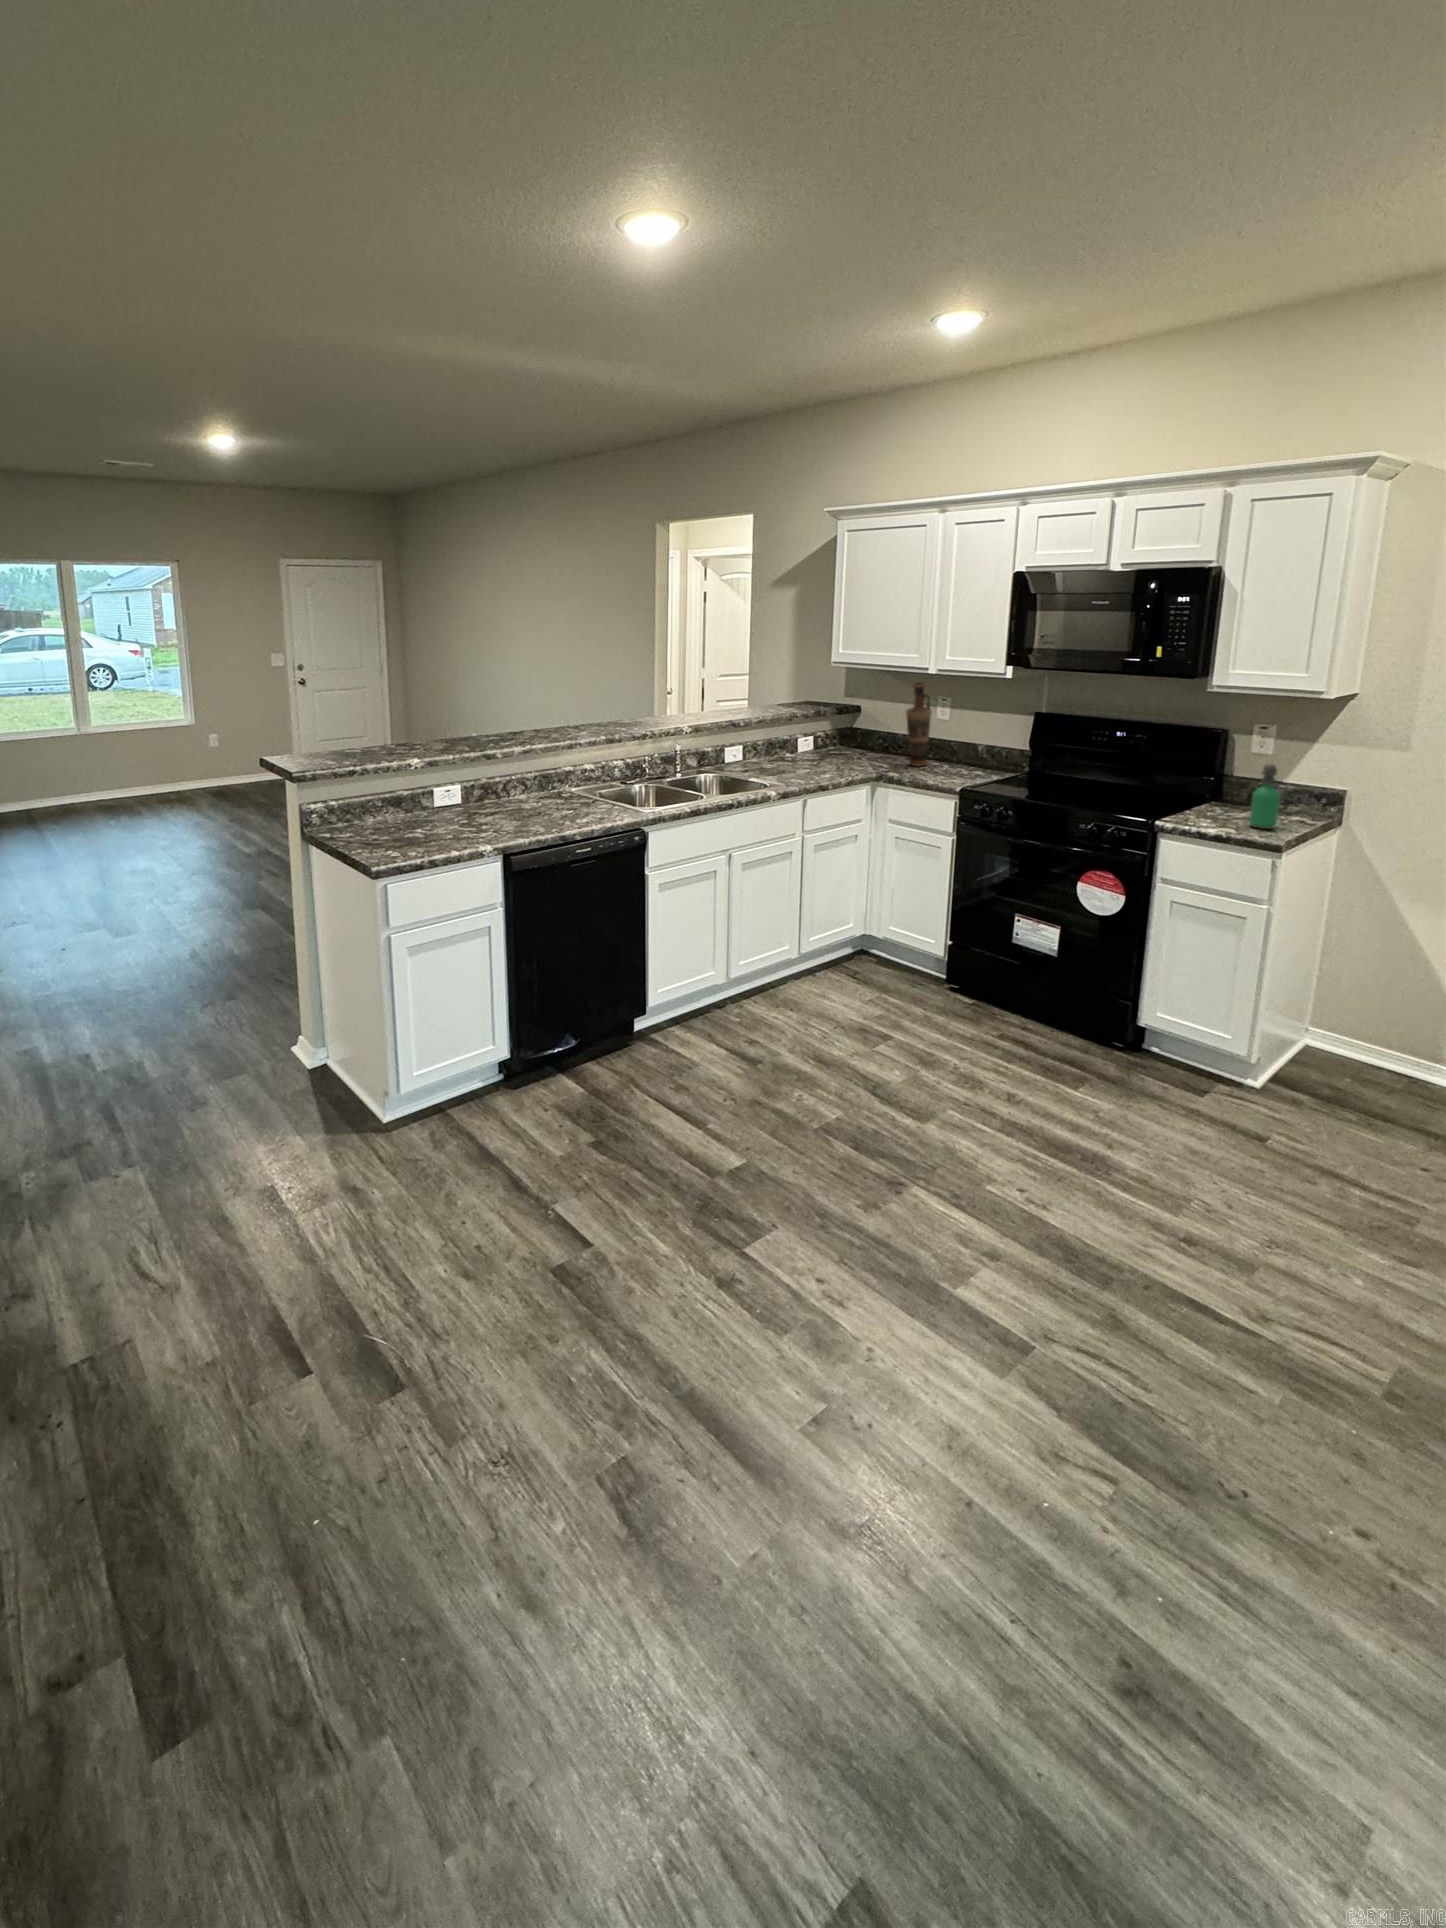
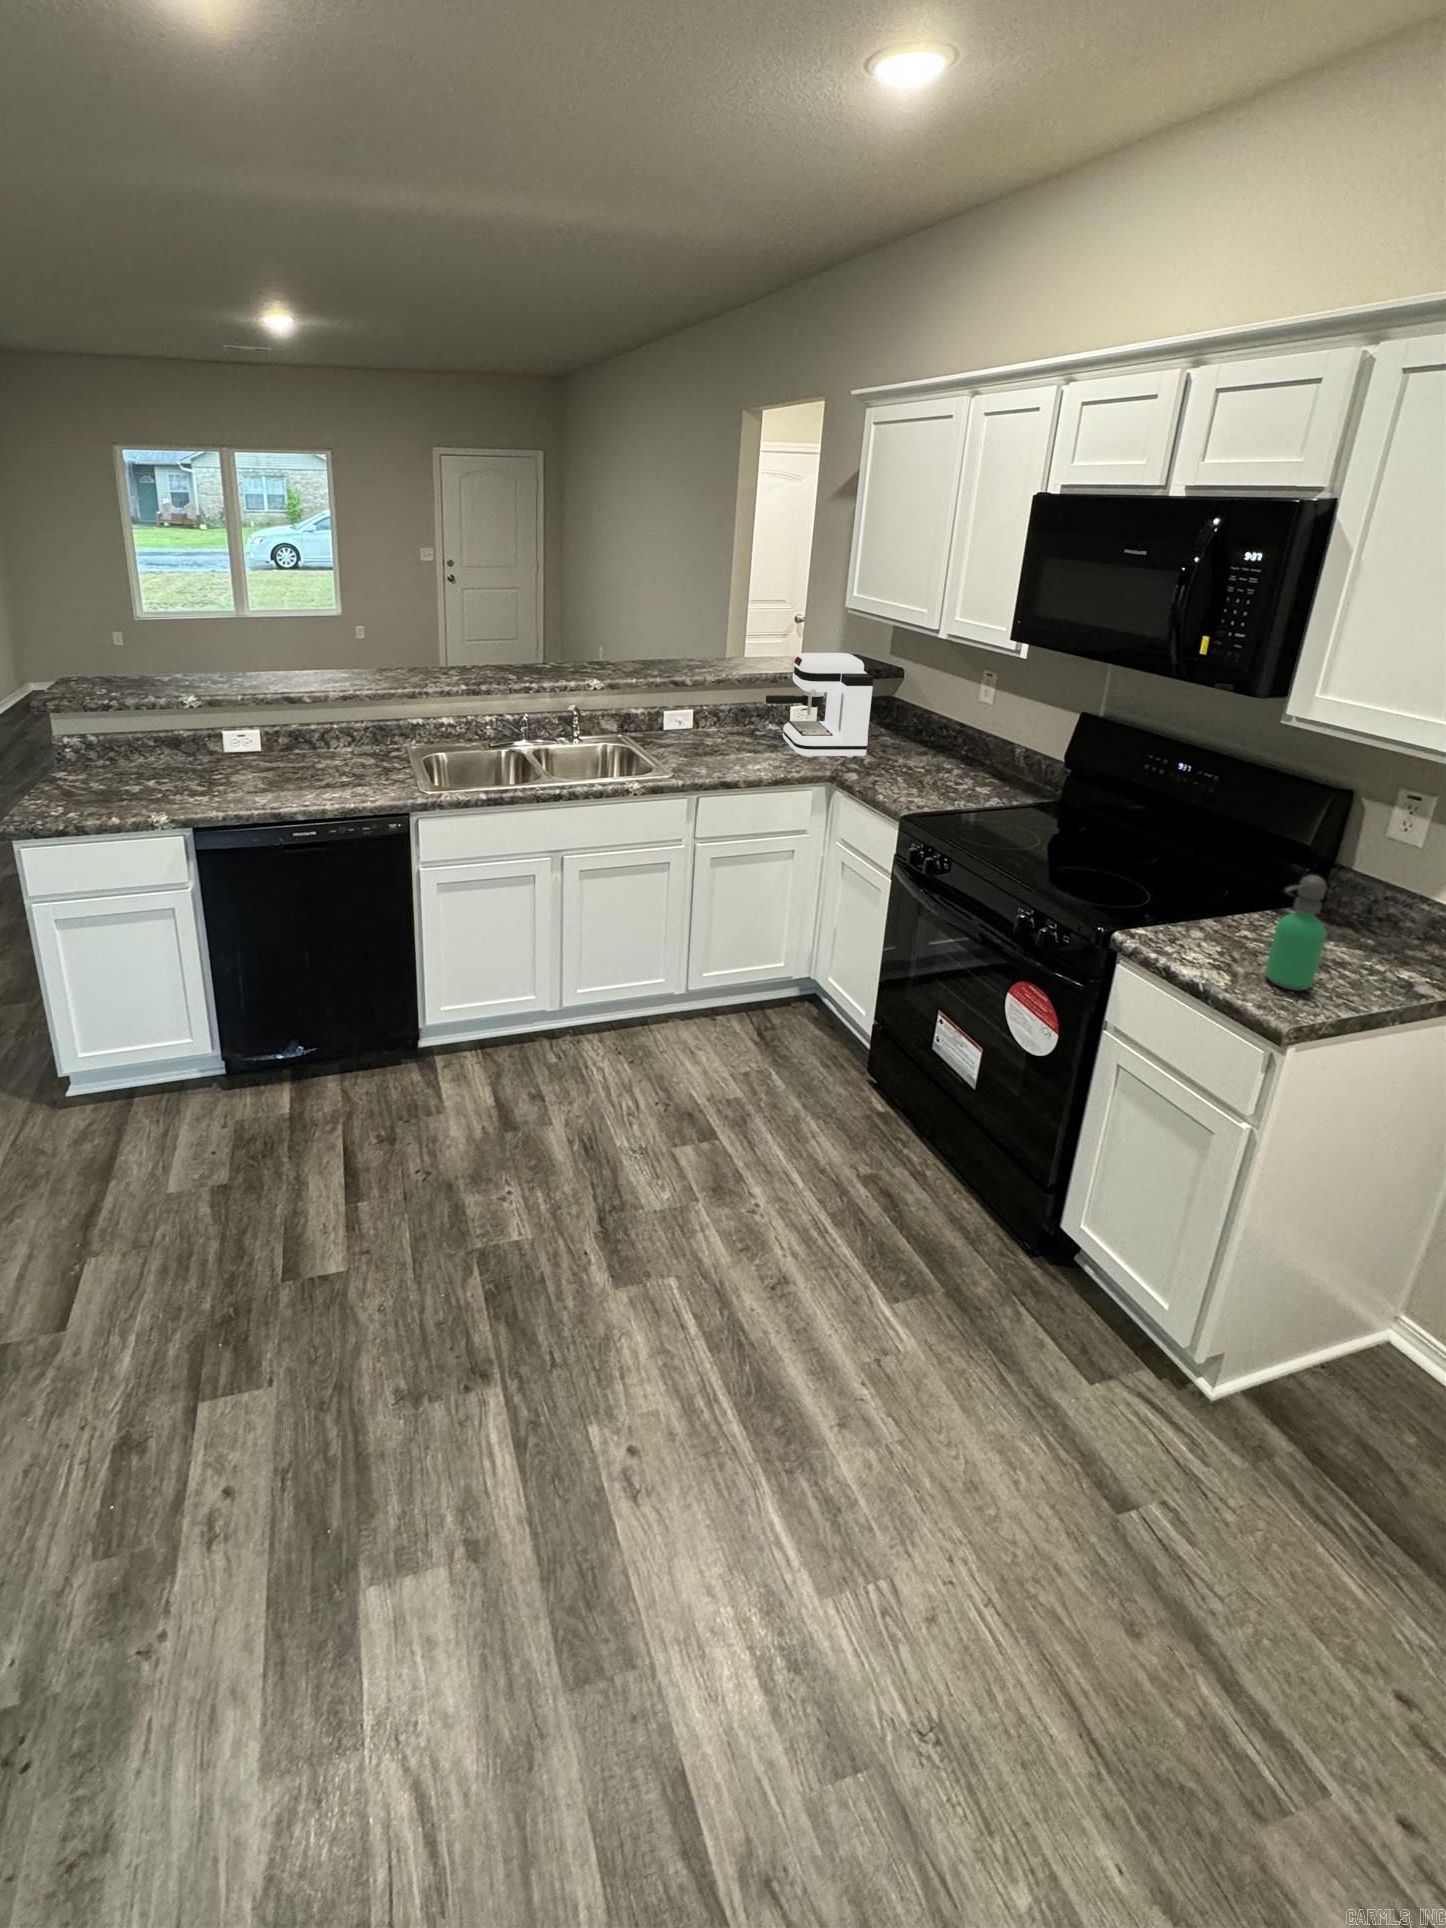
vase: present [906,682,932,766] -> none [903,647,941,768]
coffee maker: none [803,694,882,769] -> present [766,653,874,758]

